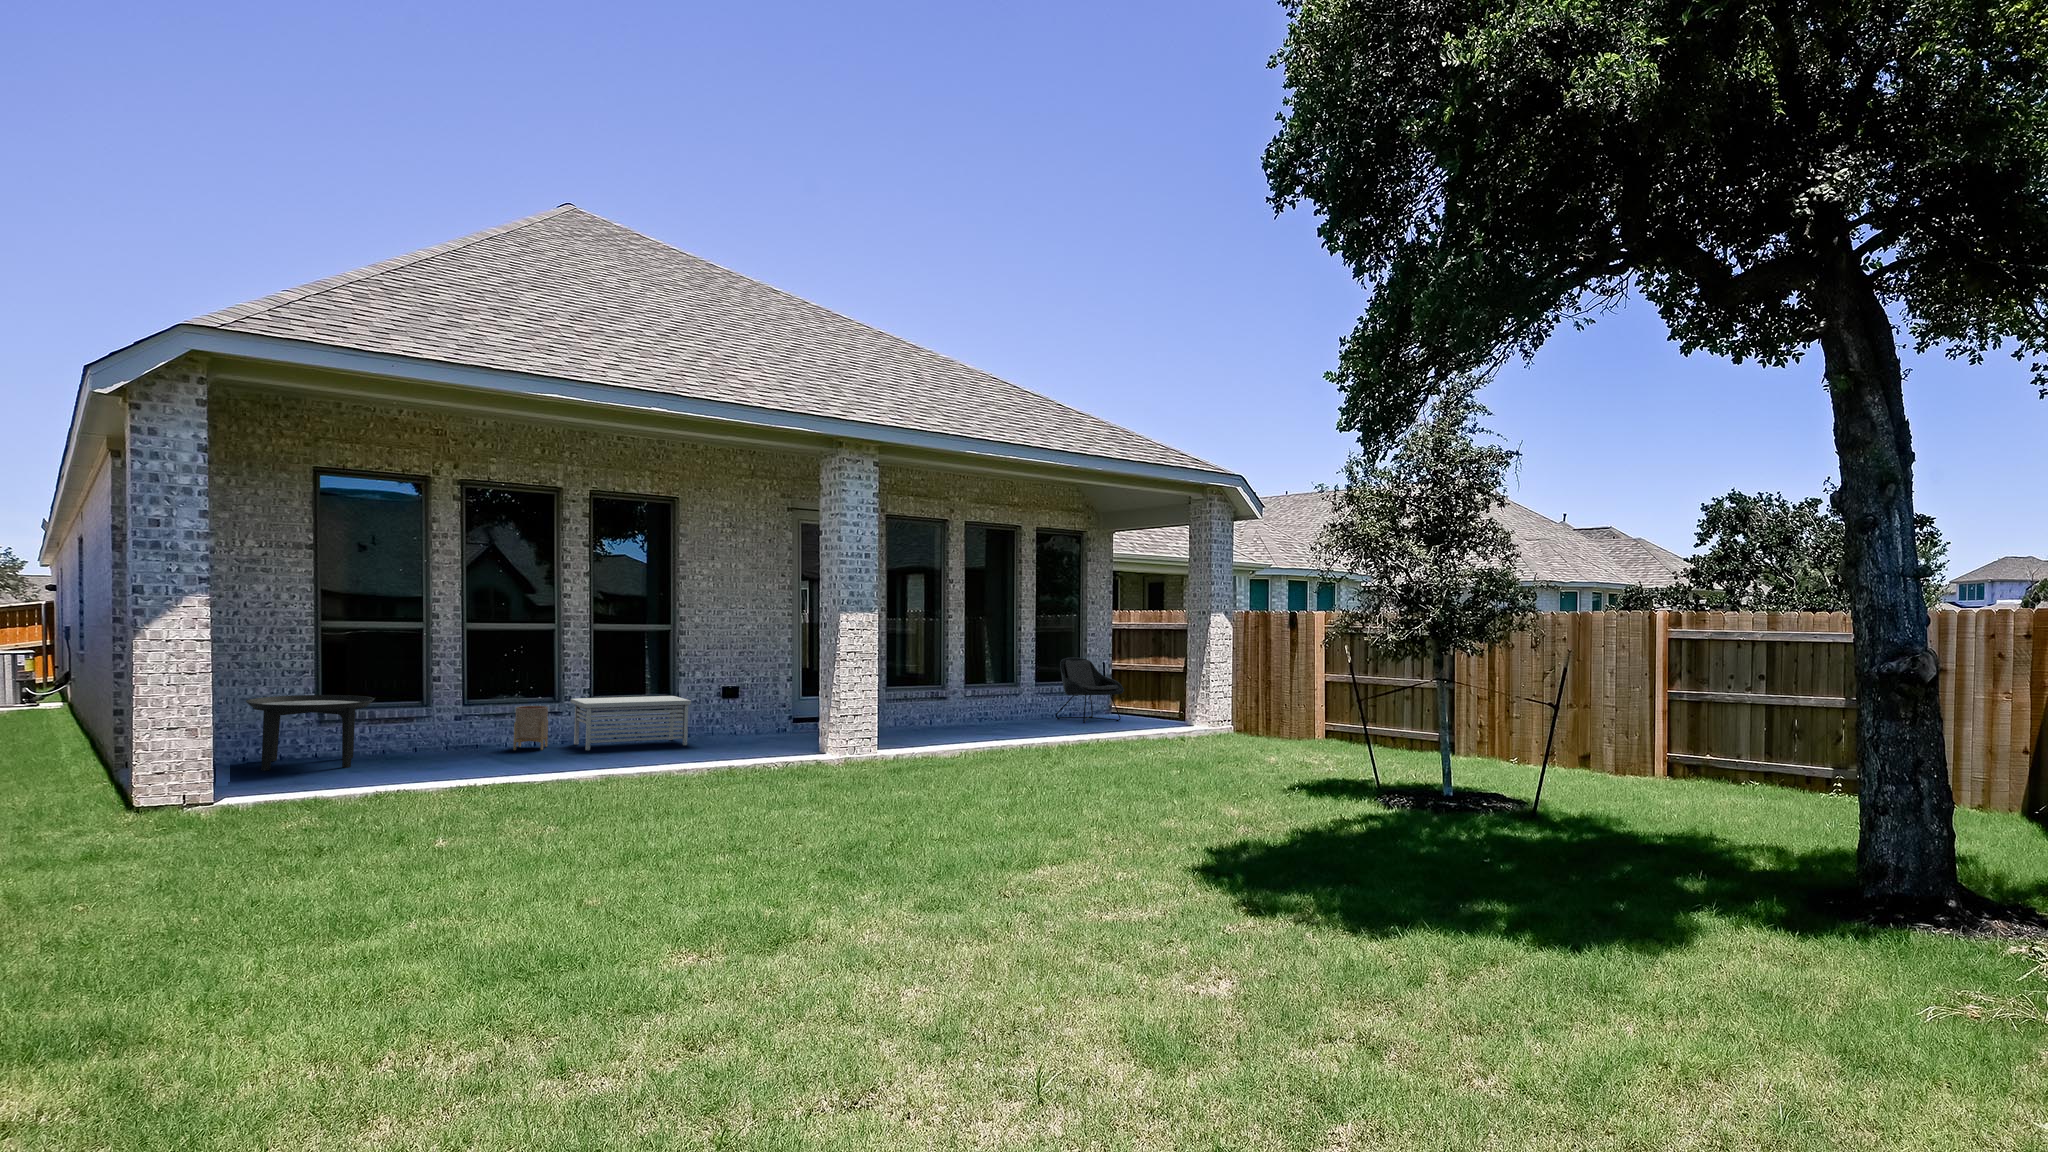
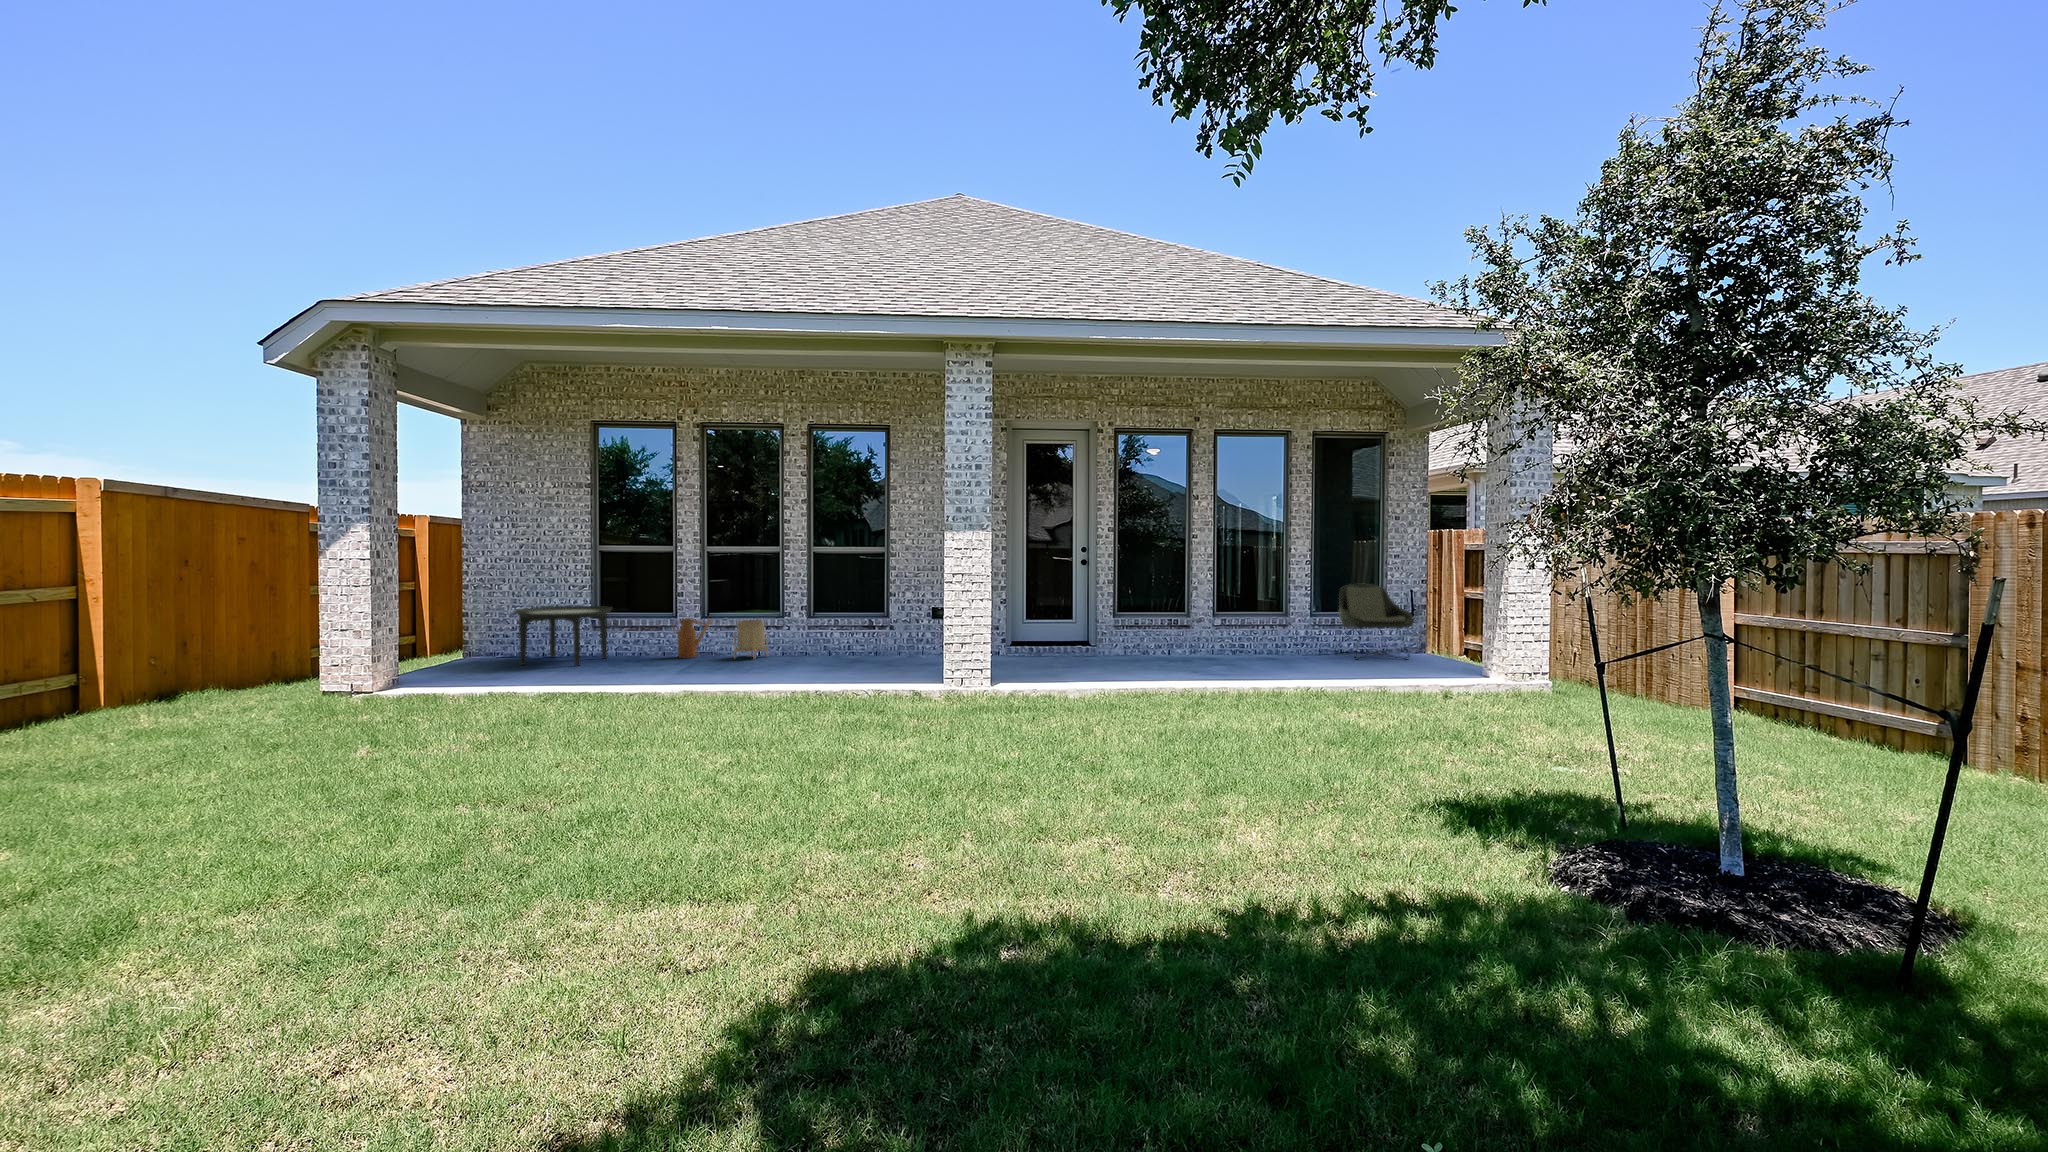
storage bench: present [571,696,691,750] -> none [781,615,885,662]
watering can: none [435,705,483,753] -> present [673,618,711,658]

